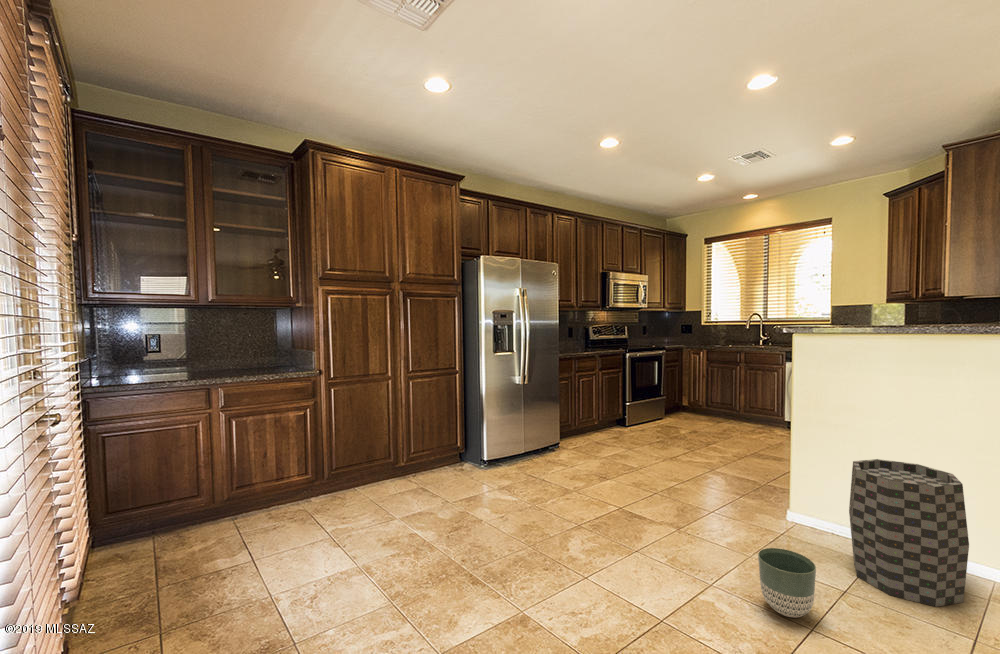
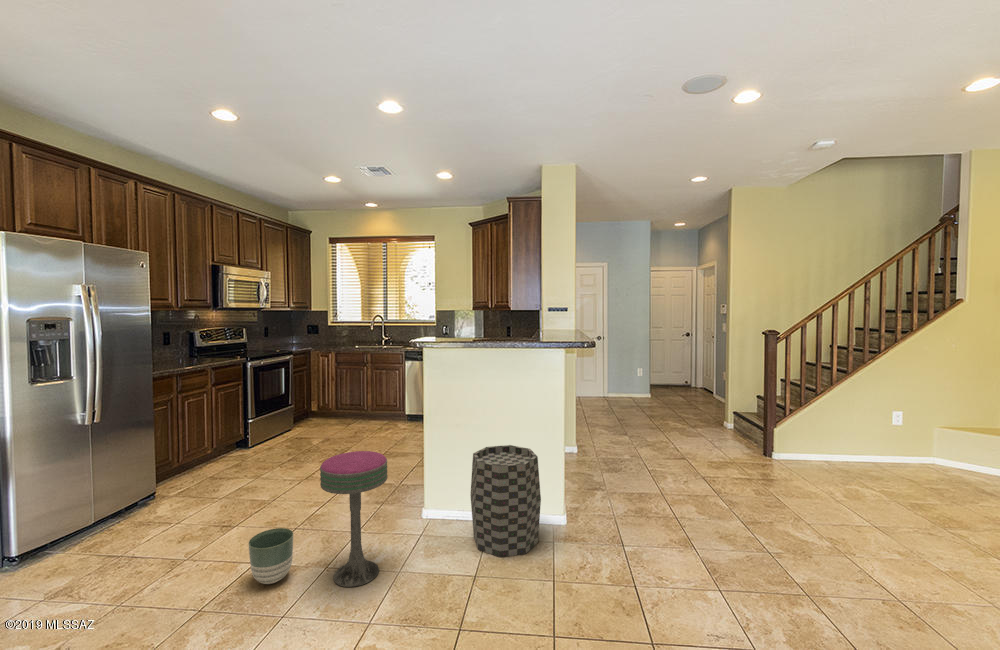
bar stool: none [670,430,737,556] -> present [320,451,388,587]
planter: present [758,548,816,618] -> present [249,528,293,584]

